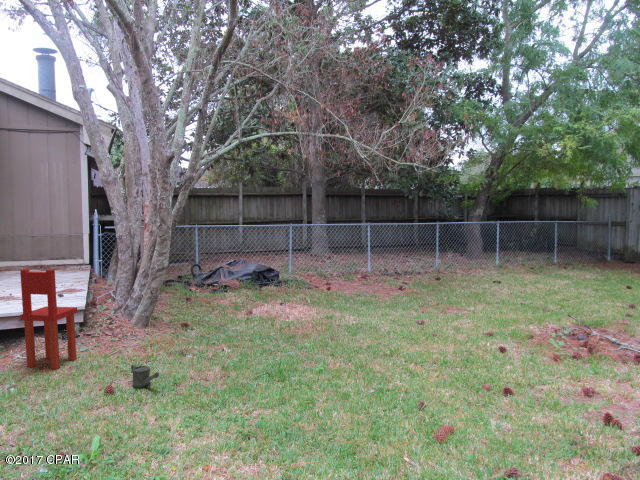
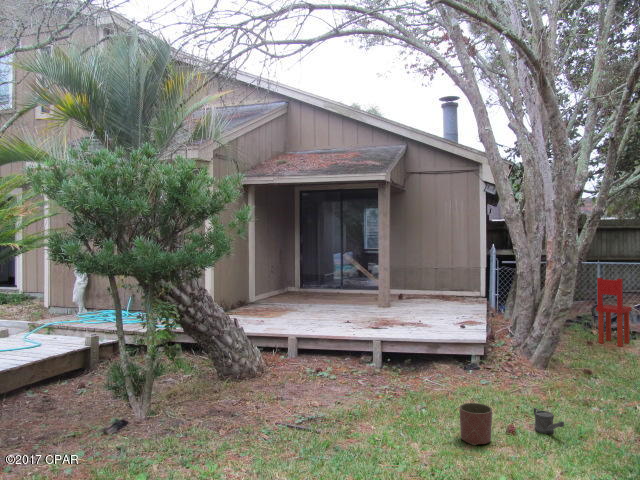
chair: present [20,269,77,369] -> present [596,278,632,346]
planter: none [48,373,86,419] -> present [460,403,492,445]

